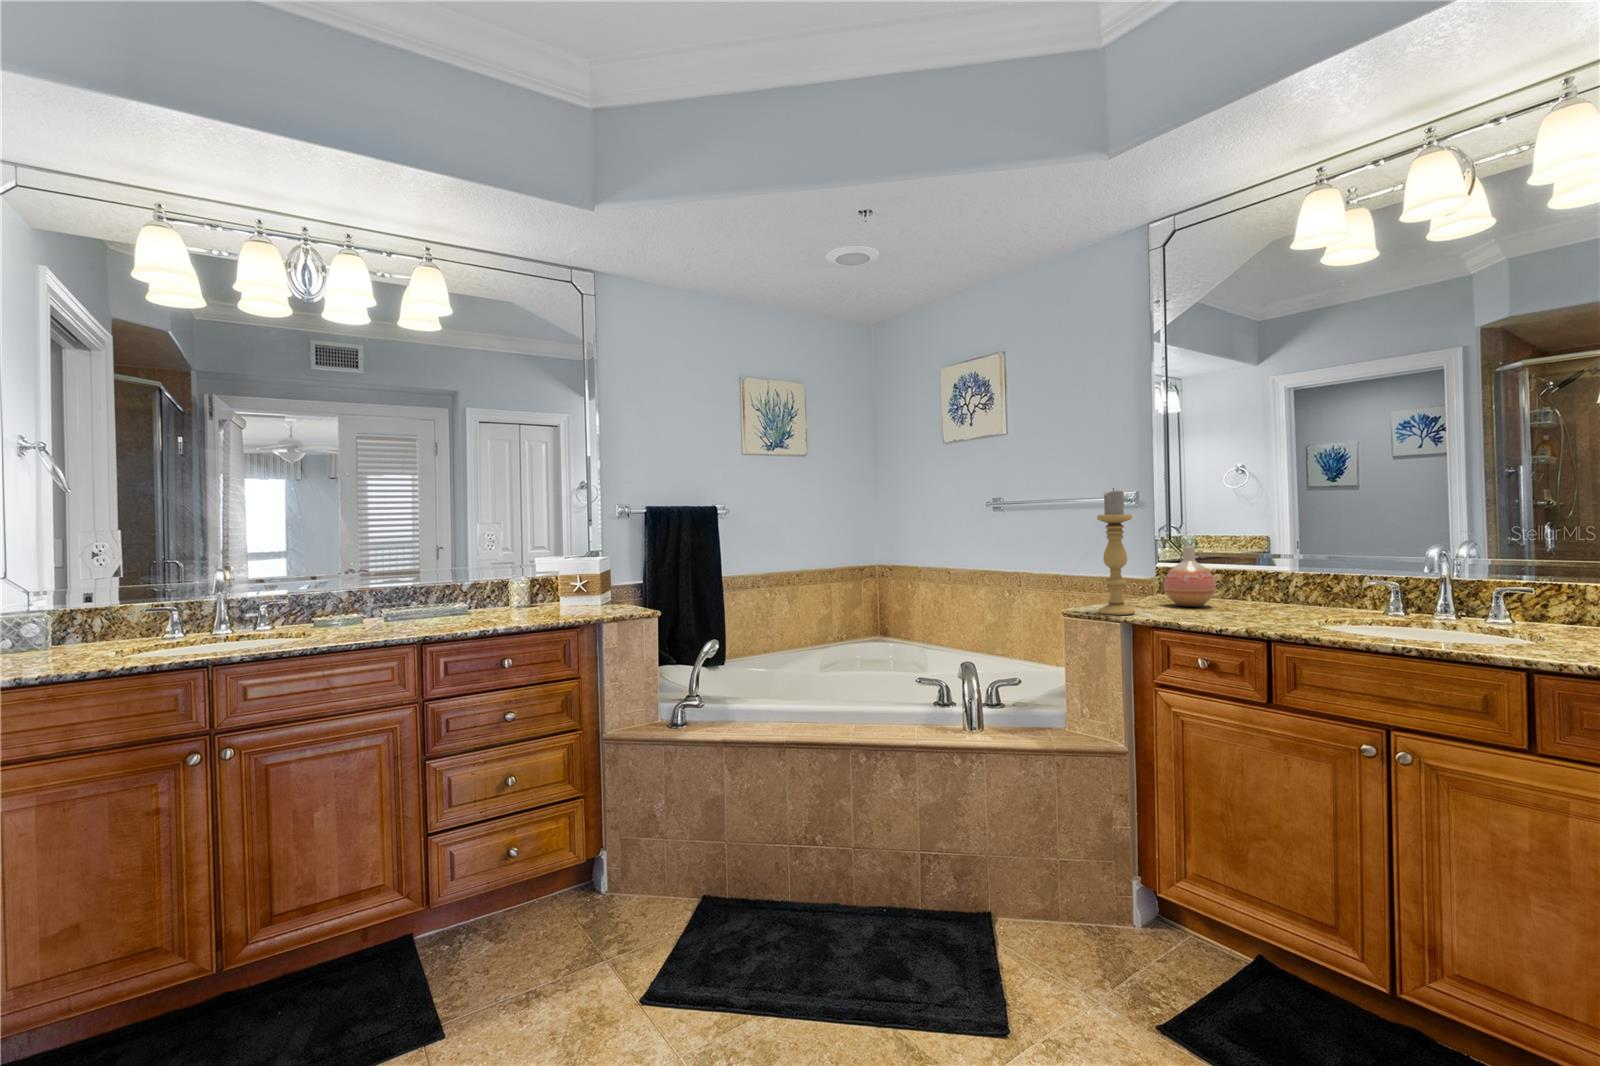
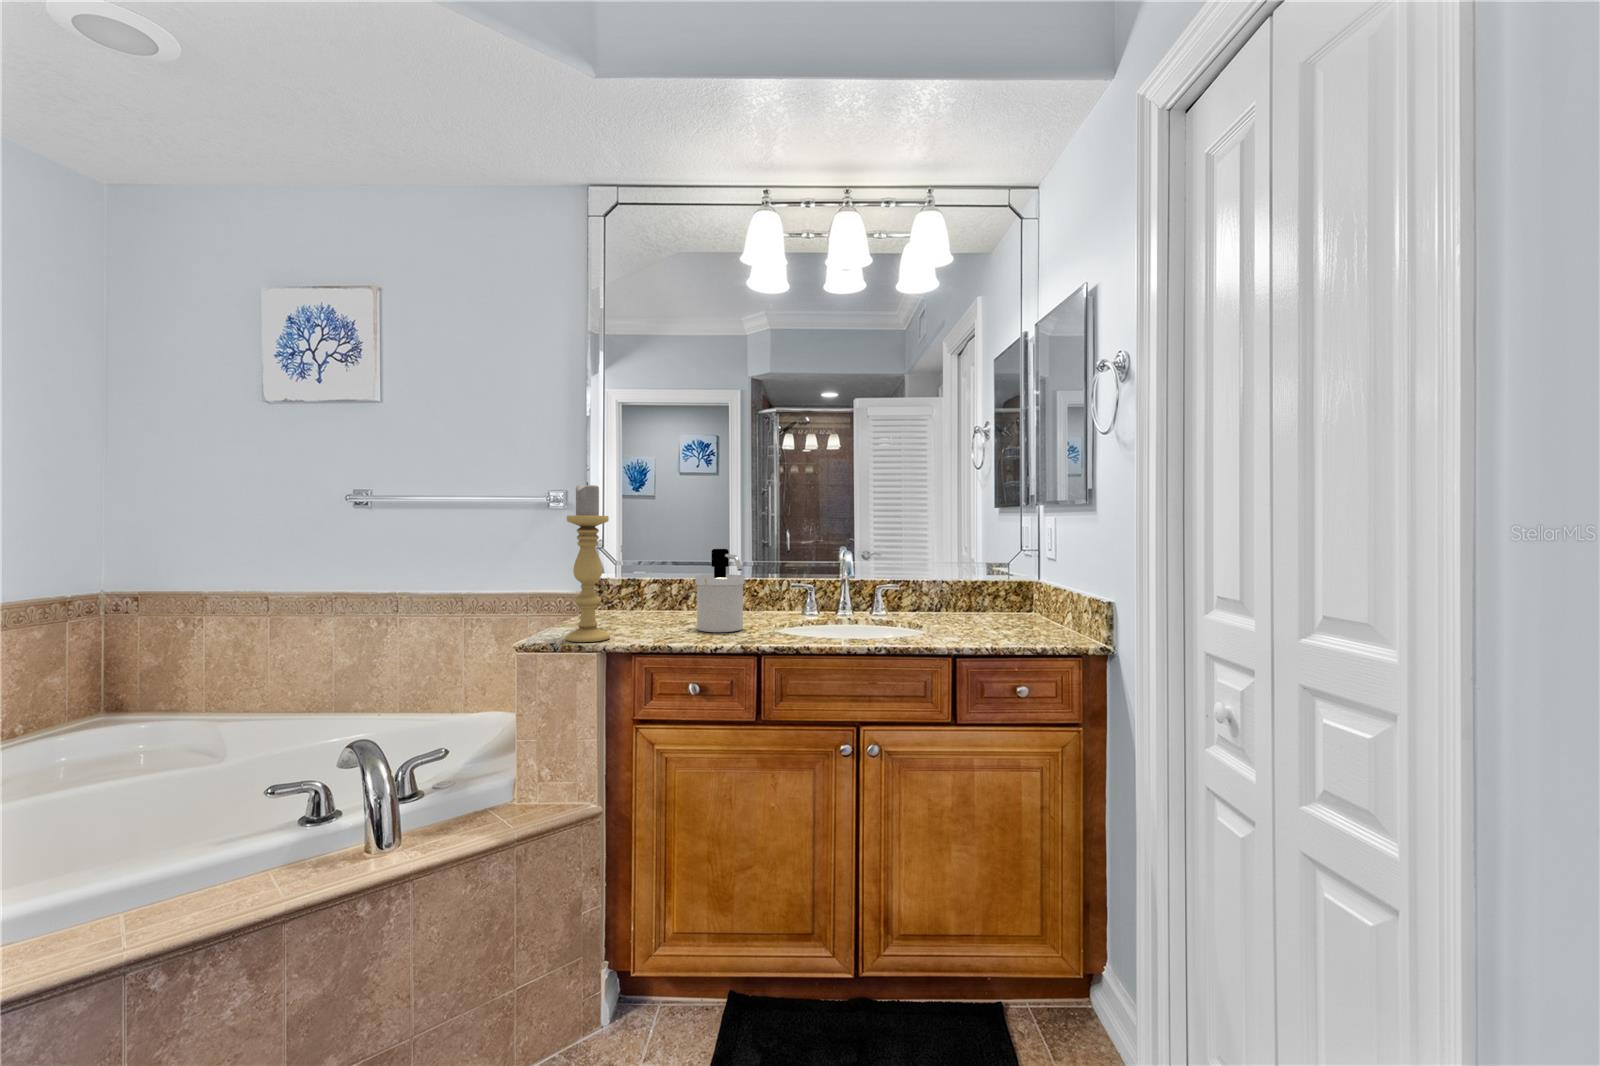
soap dispenser: none [1224,541,1277,619] -> present [695,549,745,632]
vase: present [1164,546,1216,607] -> none [618,554,671,622]

